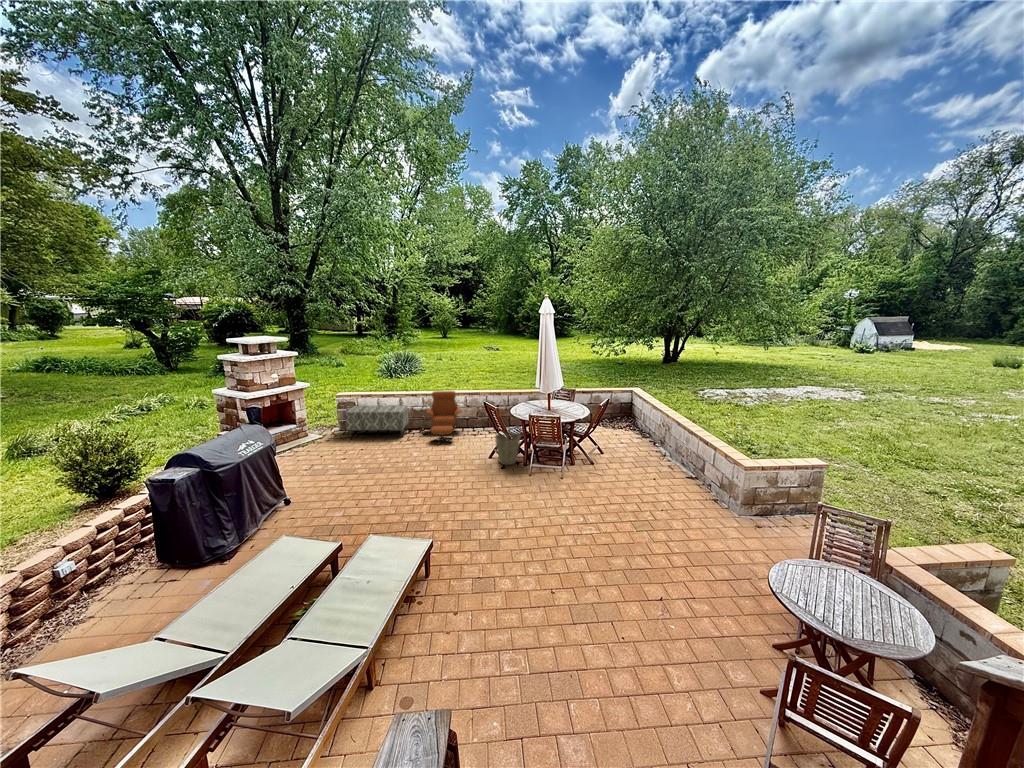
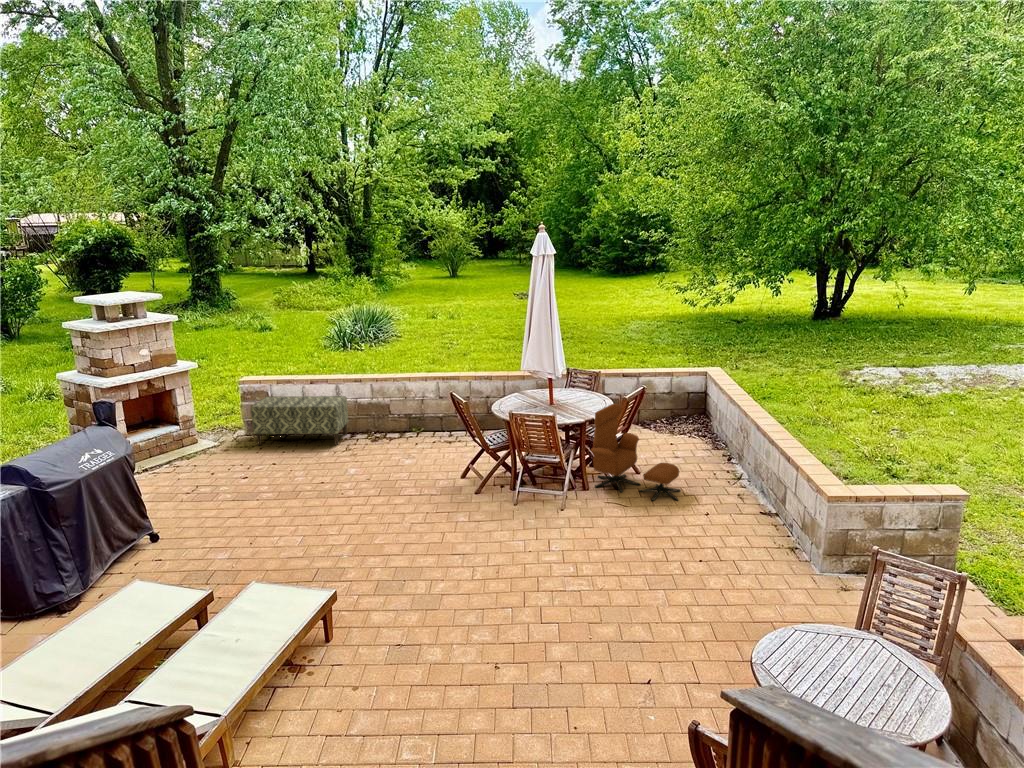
lounge chair: present [426,391,461,445] -> present [591,404,680,501]
bucket: present [495,426,521,465] -> none [466,430,505,489]

